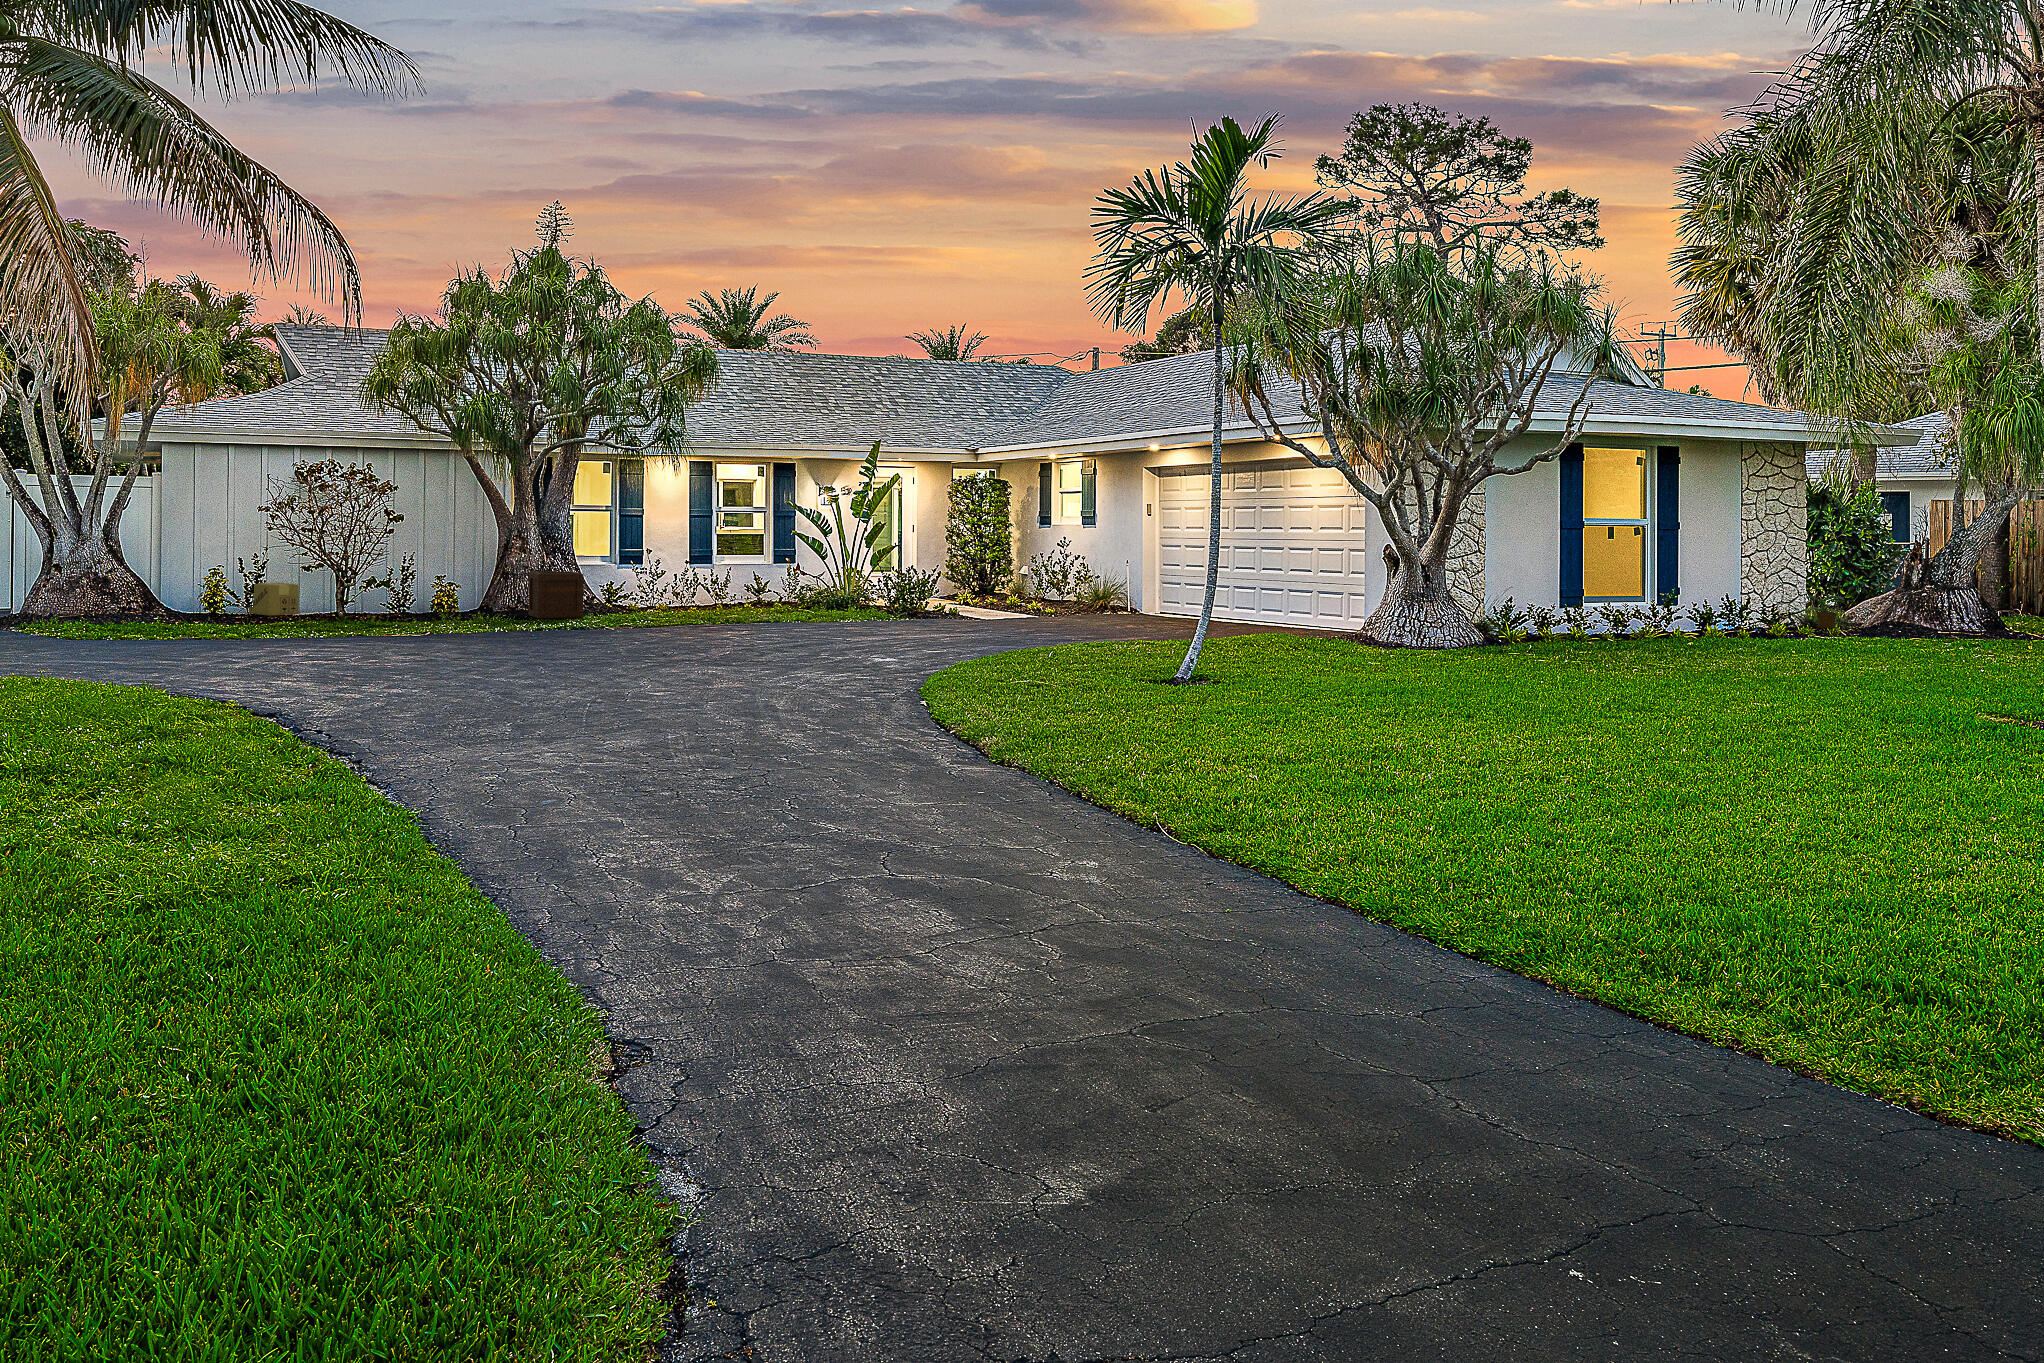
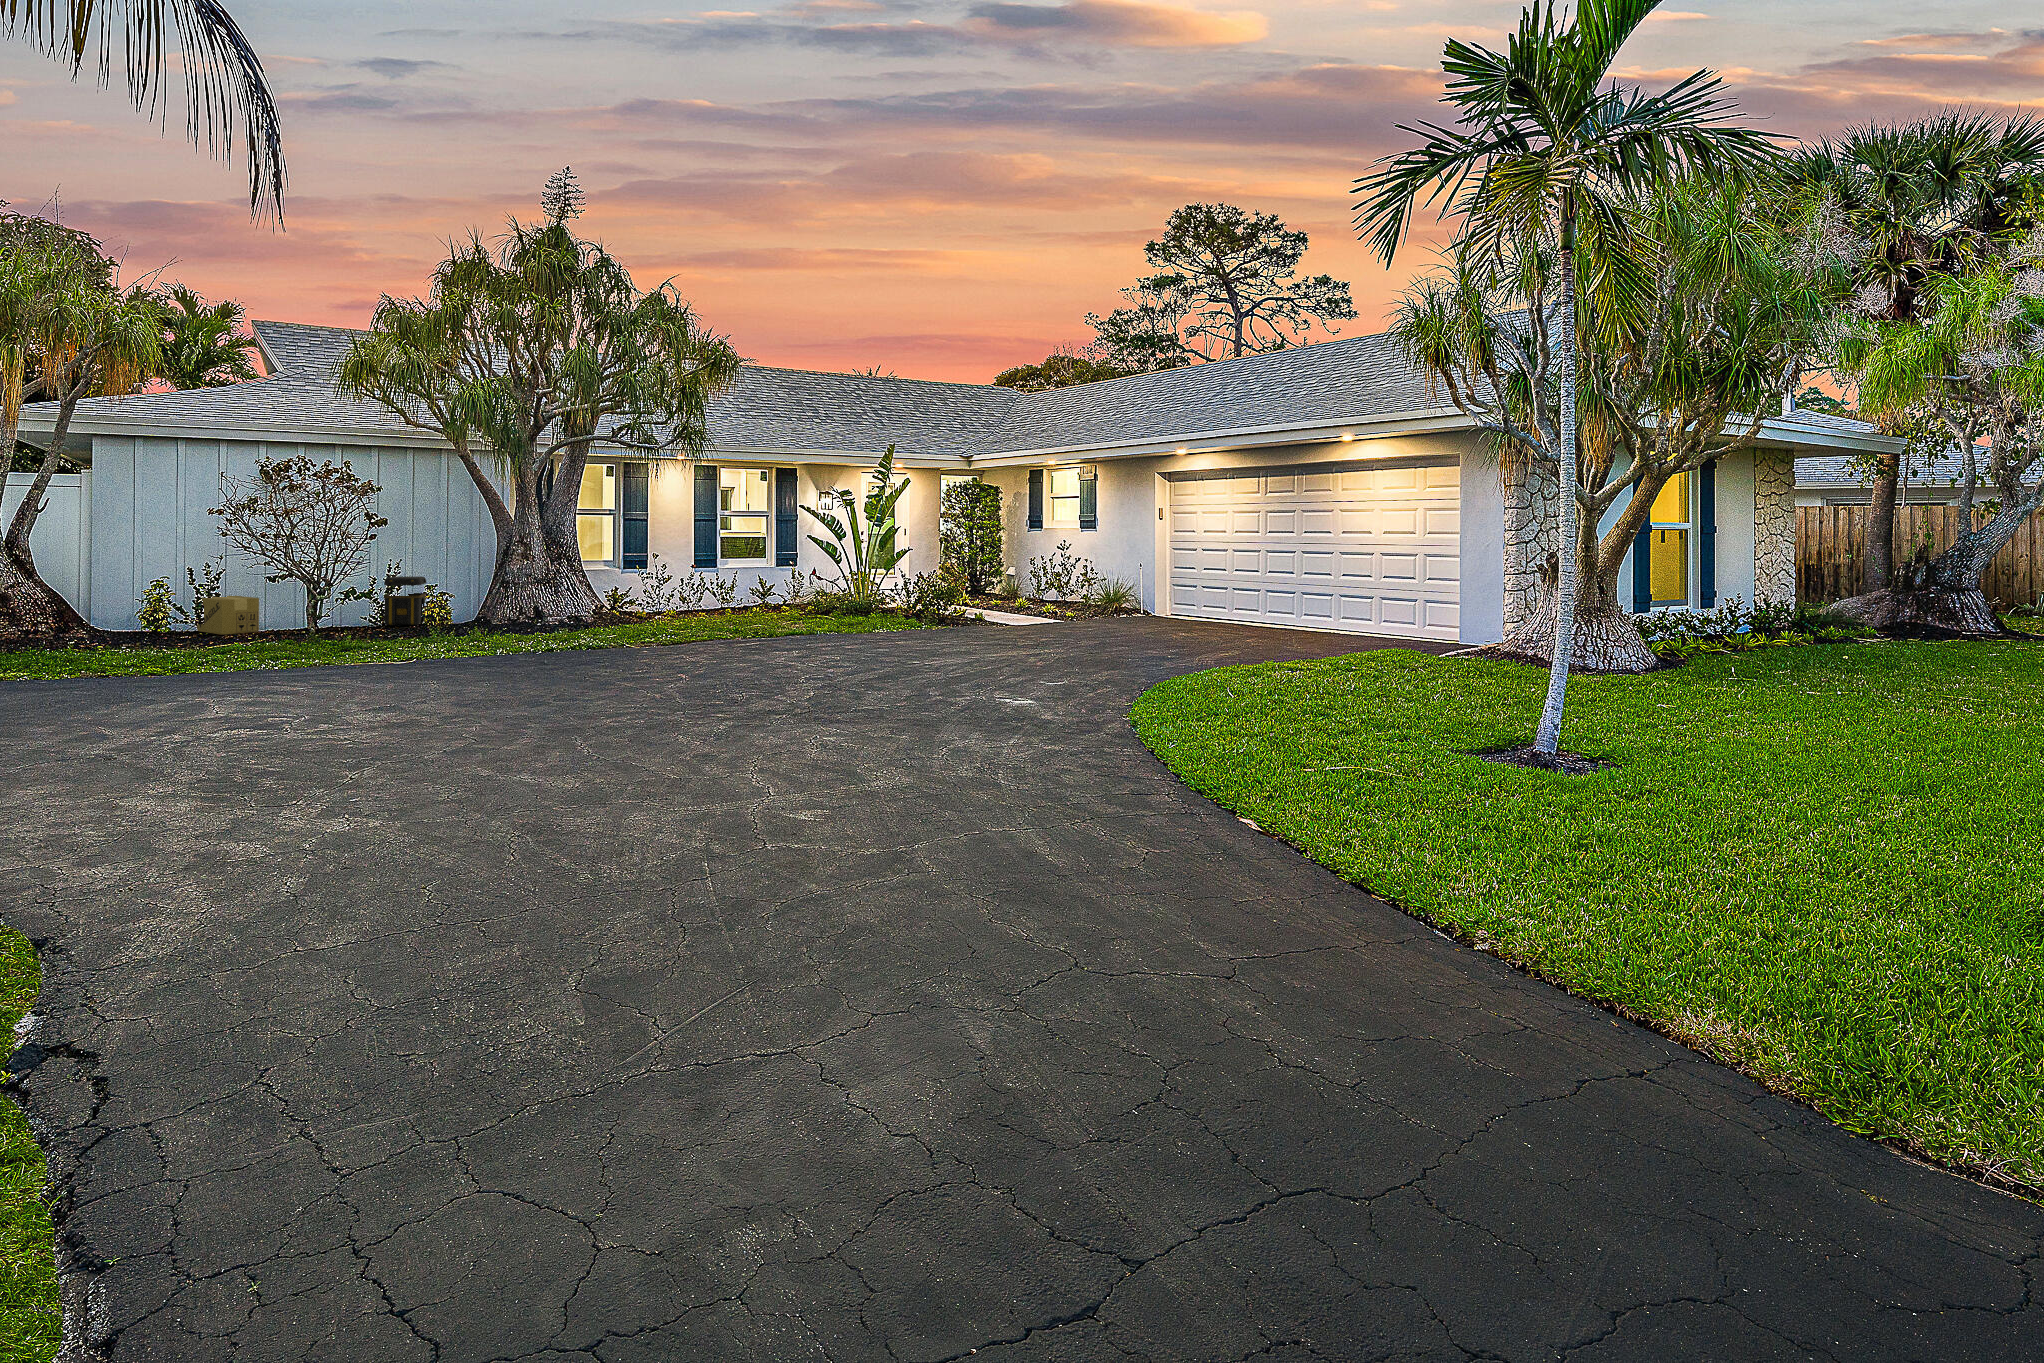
toolbox: none [402,568,439,611] -> present [384,576,427,626]
wooden crate: present [528,571,584,619] -> none [533,580,597,634]
potted plant: present [1804,596,1844,628] -> none [1762,592,1808,622]

